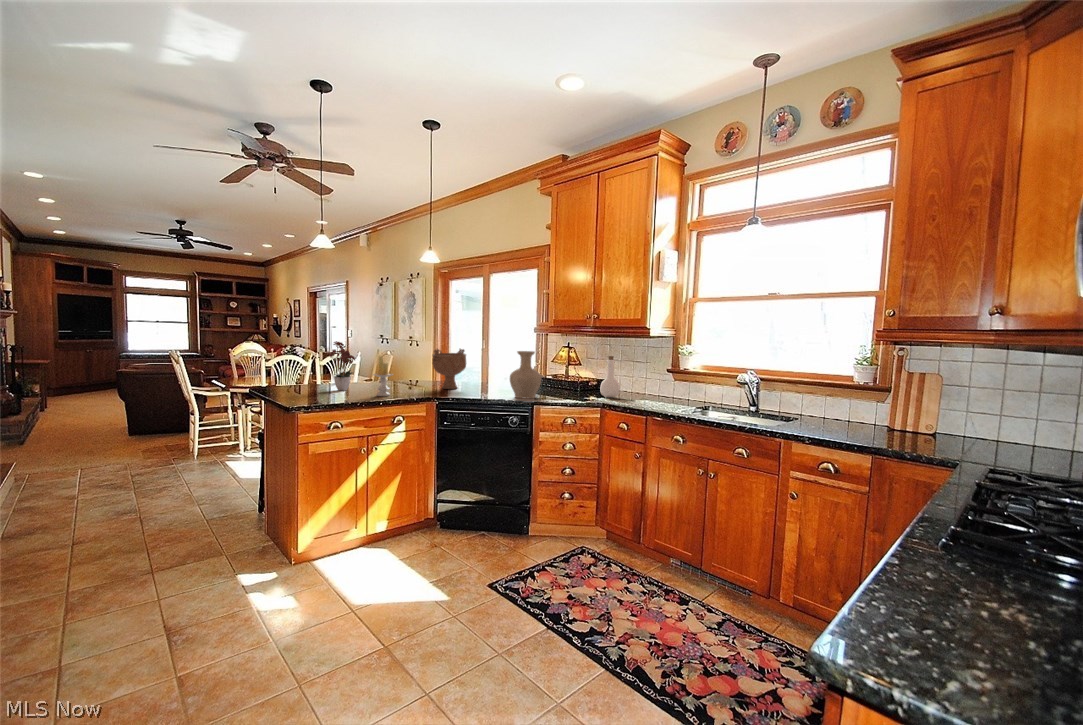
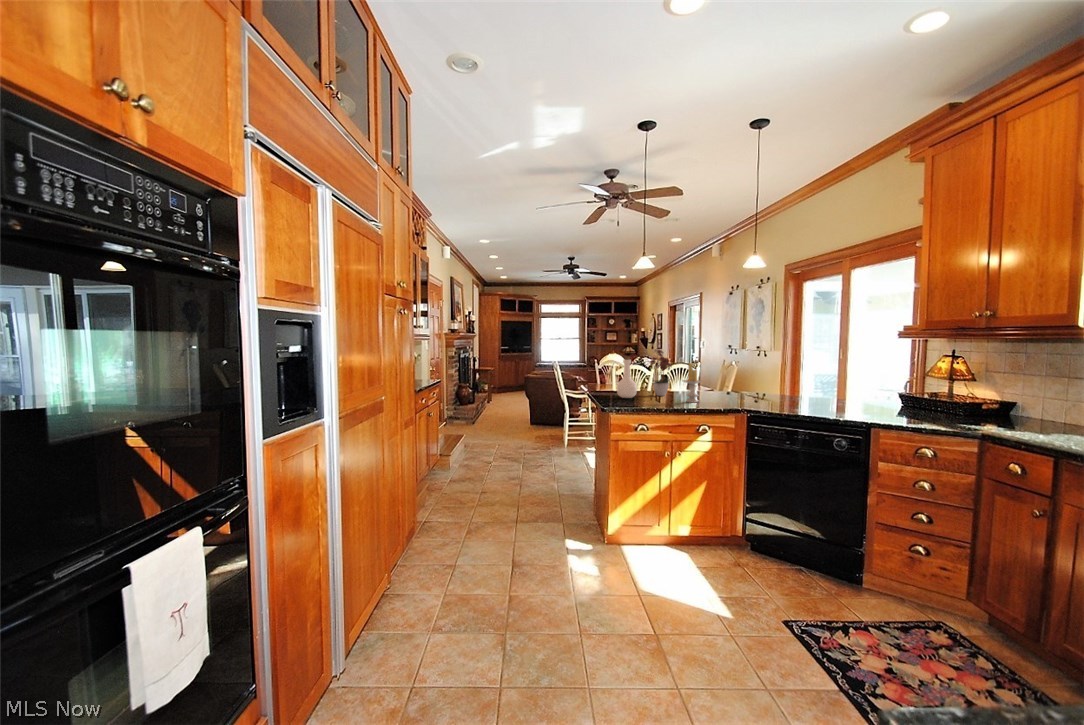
decorative bowl: present [432,349,466,389] -> none [752,356,794,402]
vase: present [510,351,541,399] -> none [837,358,883,417]
bottle: present [600,356,620,397] -> present [617,356,637,398]

